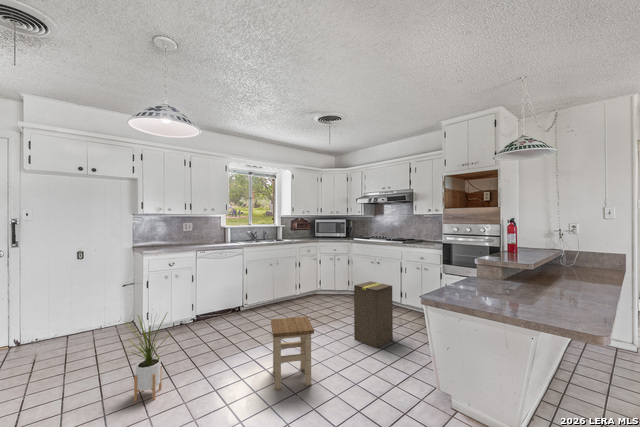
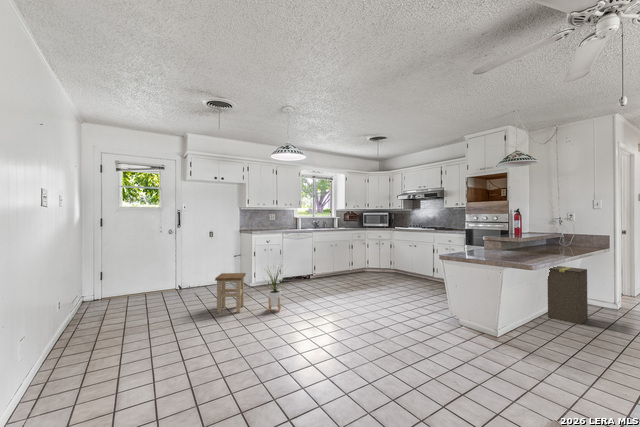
cardboard box: present [354,281,393,348] -> present [547,266,588,325]
stool: present [271,316,314,390] -> present [215,273,246,313]

